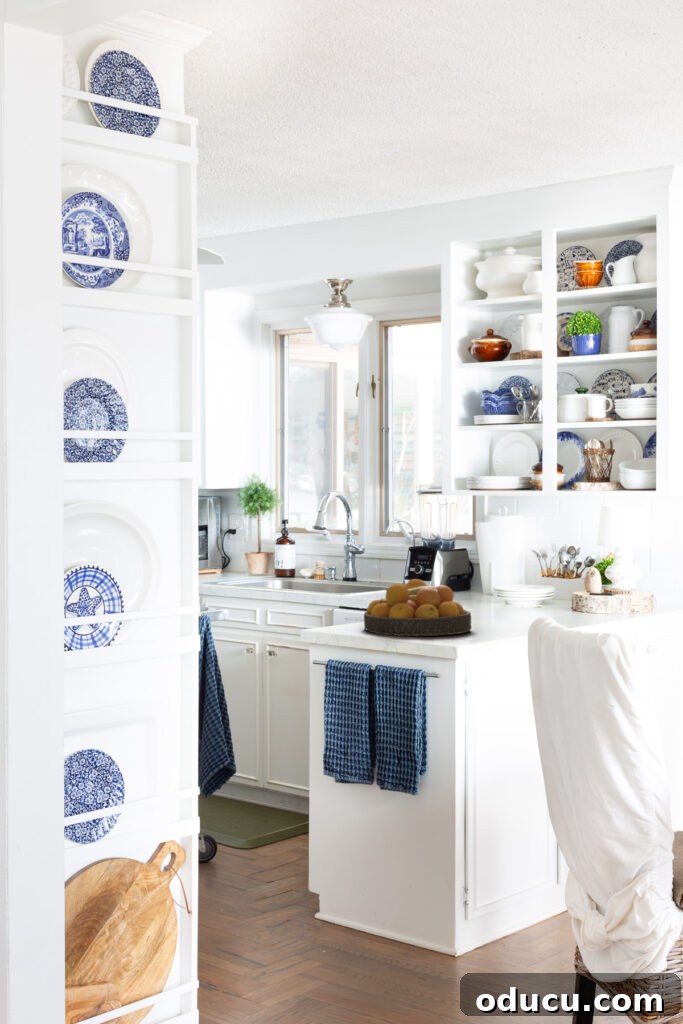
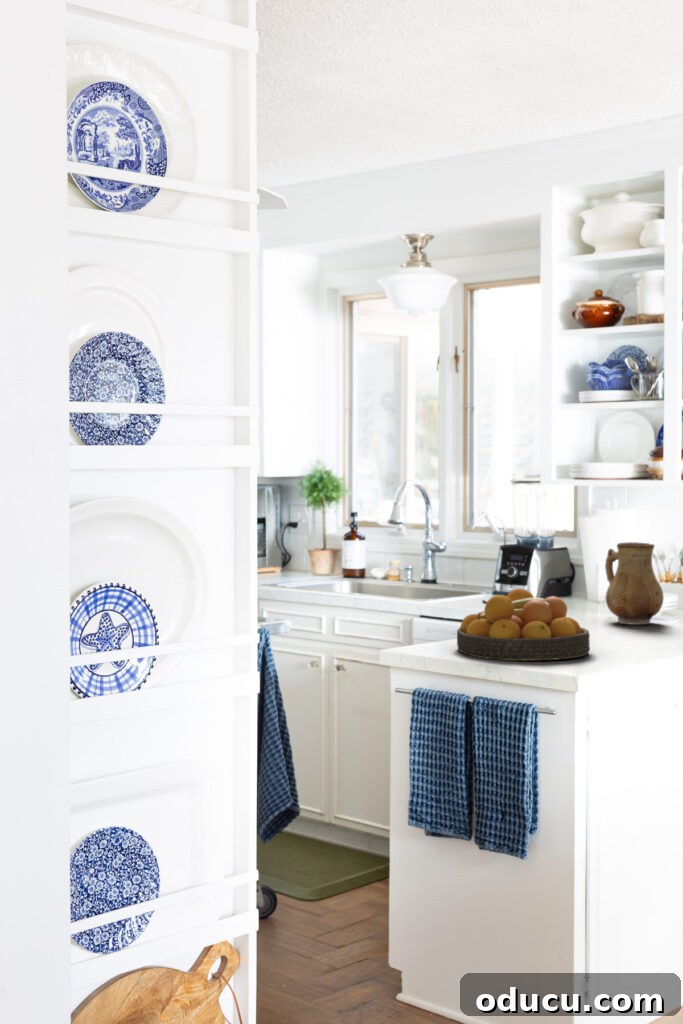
ceramic pitcher: none [493,543,540,611] -> present [605,542,664,625]

